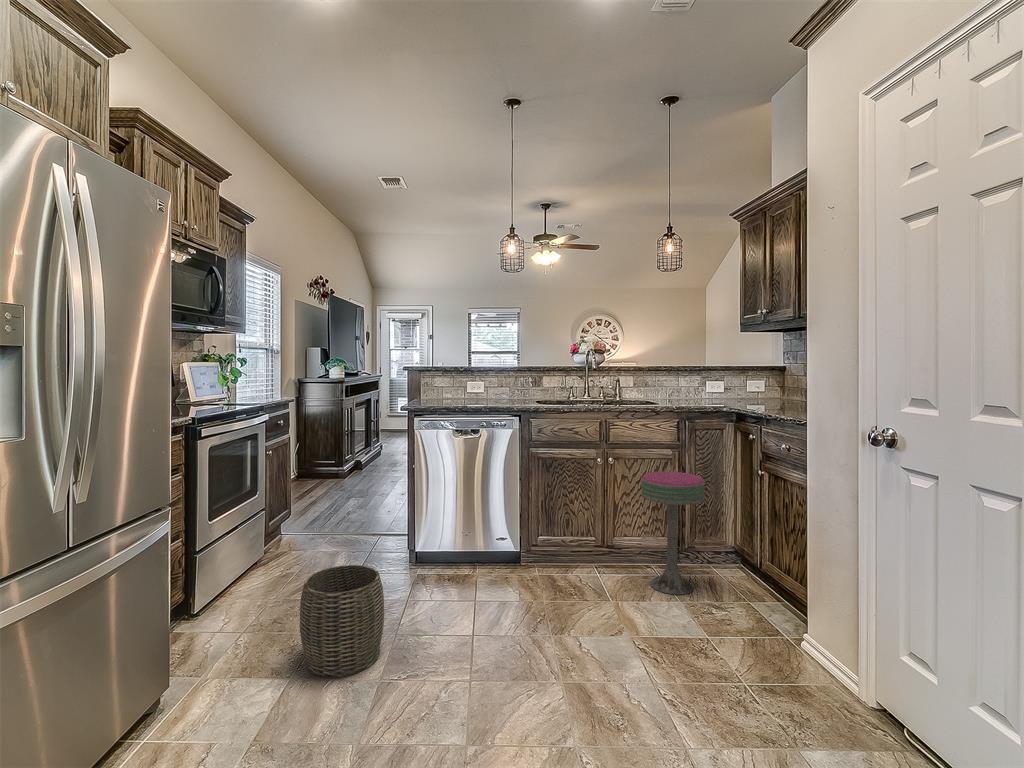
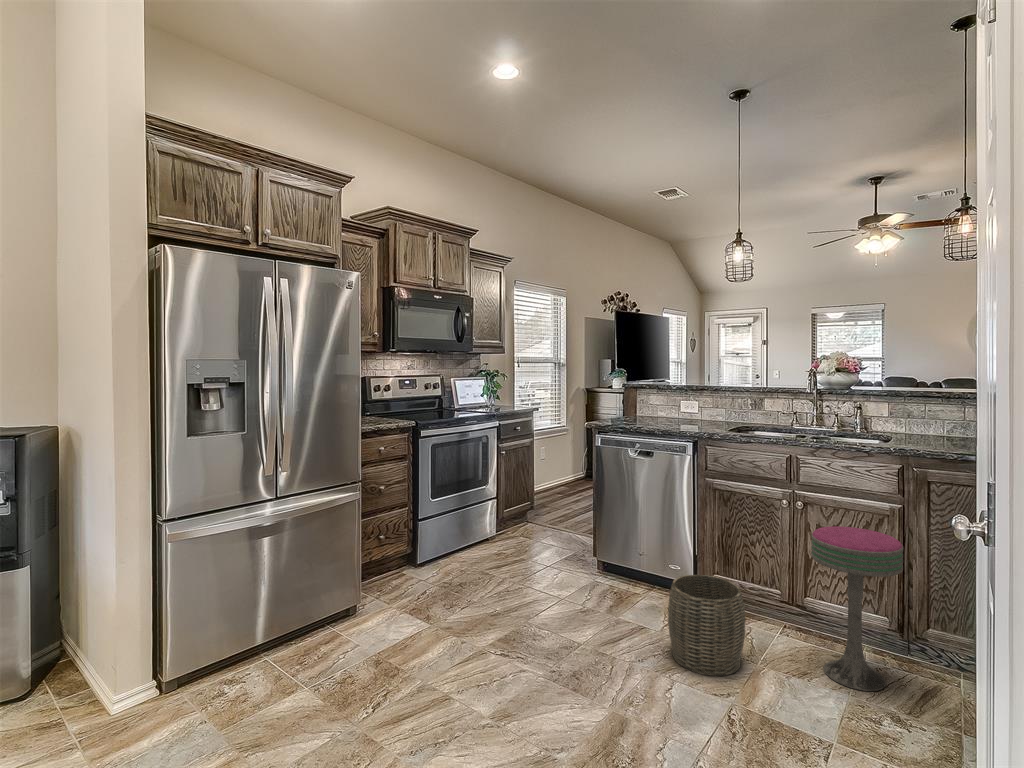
woven basket: present [300,565,384,677] -> present [668,575,745,676]

